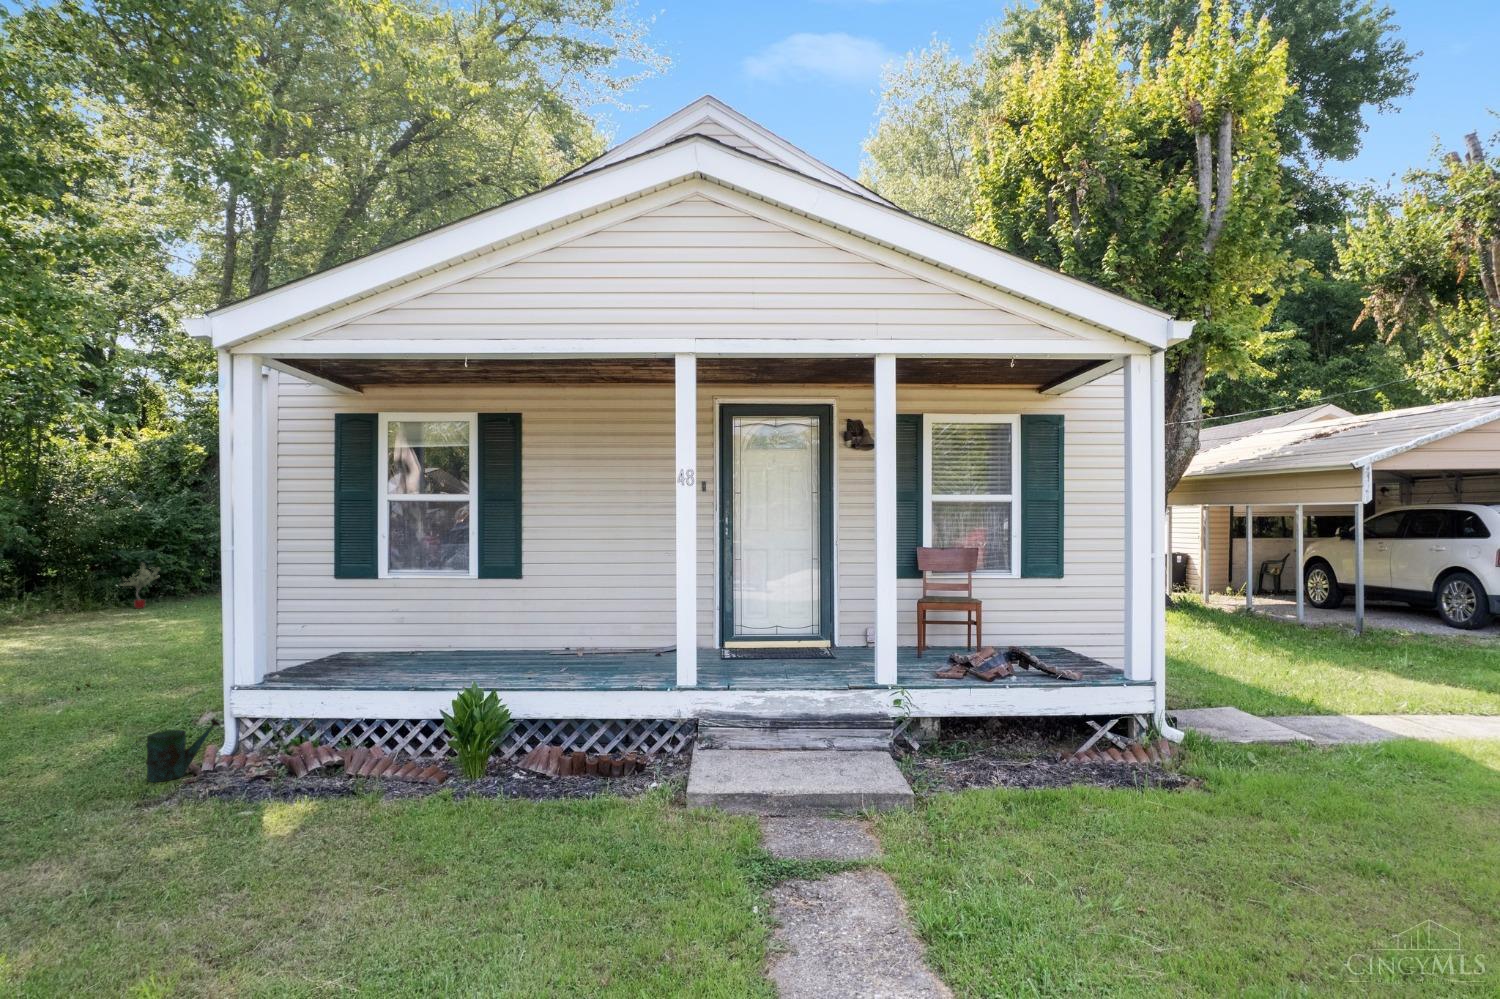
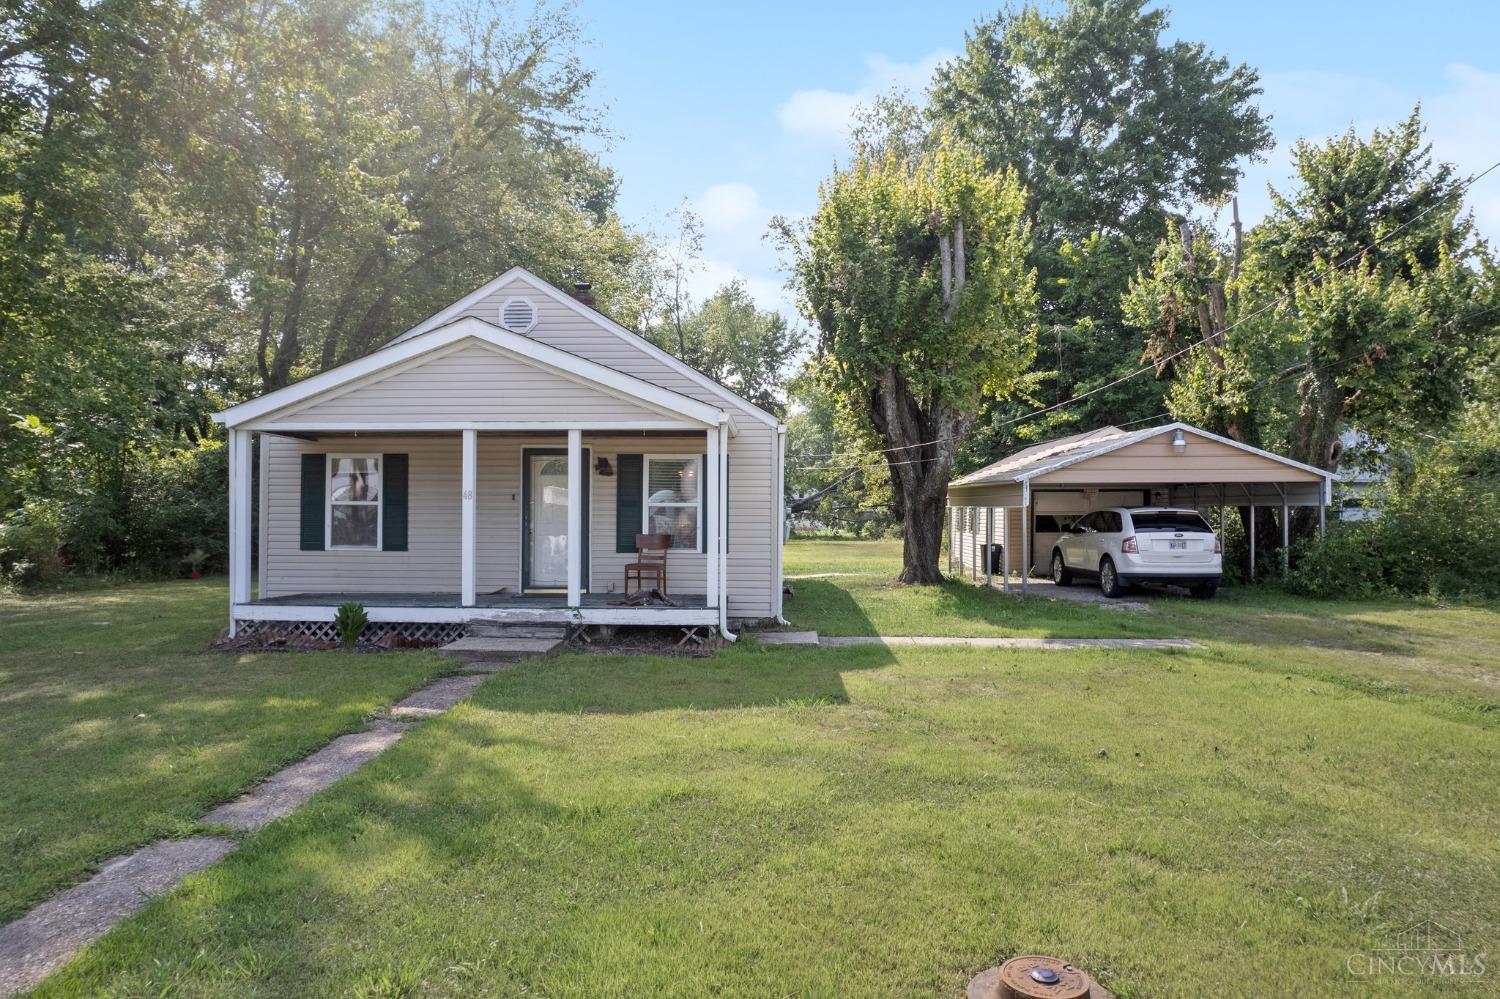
watering can: present [134,719,220,782] -> none [183,618,227,646]

